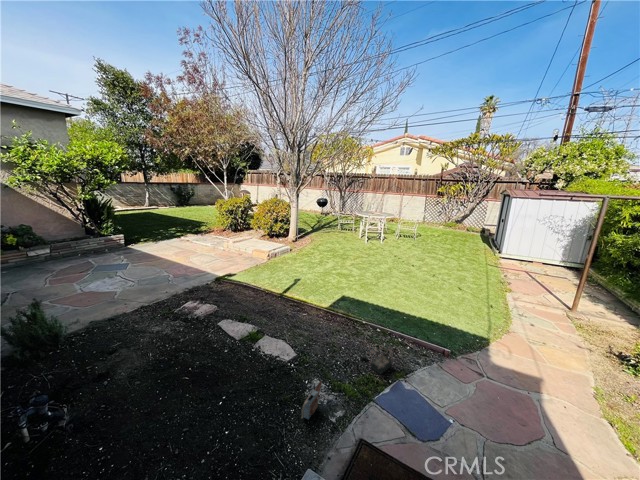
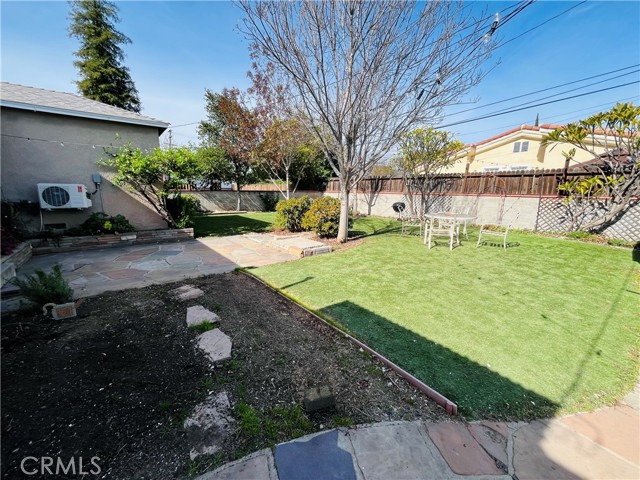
watering can: present [301,381,322,419] -> present [43,298,86,320]

